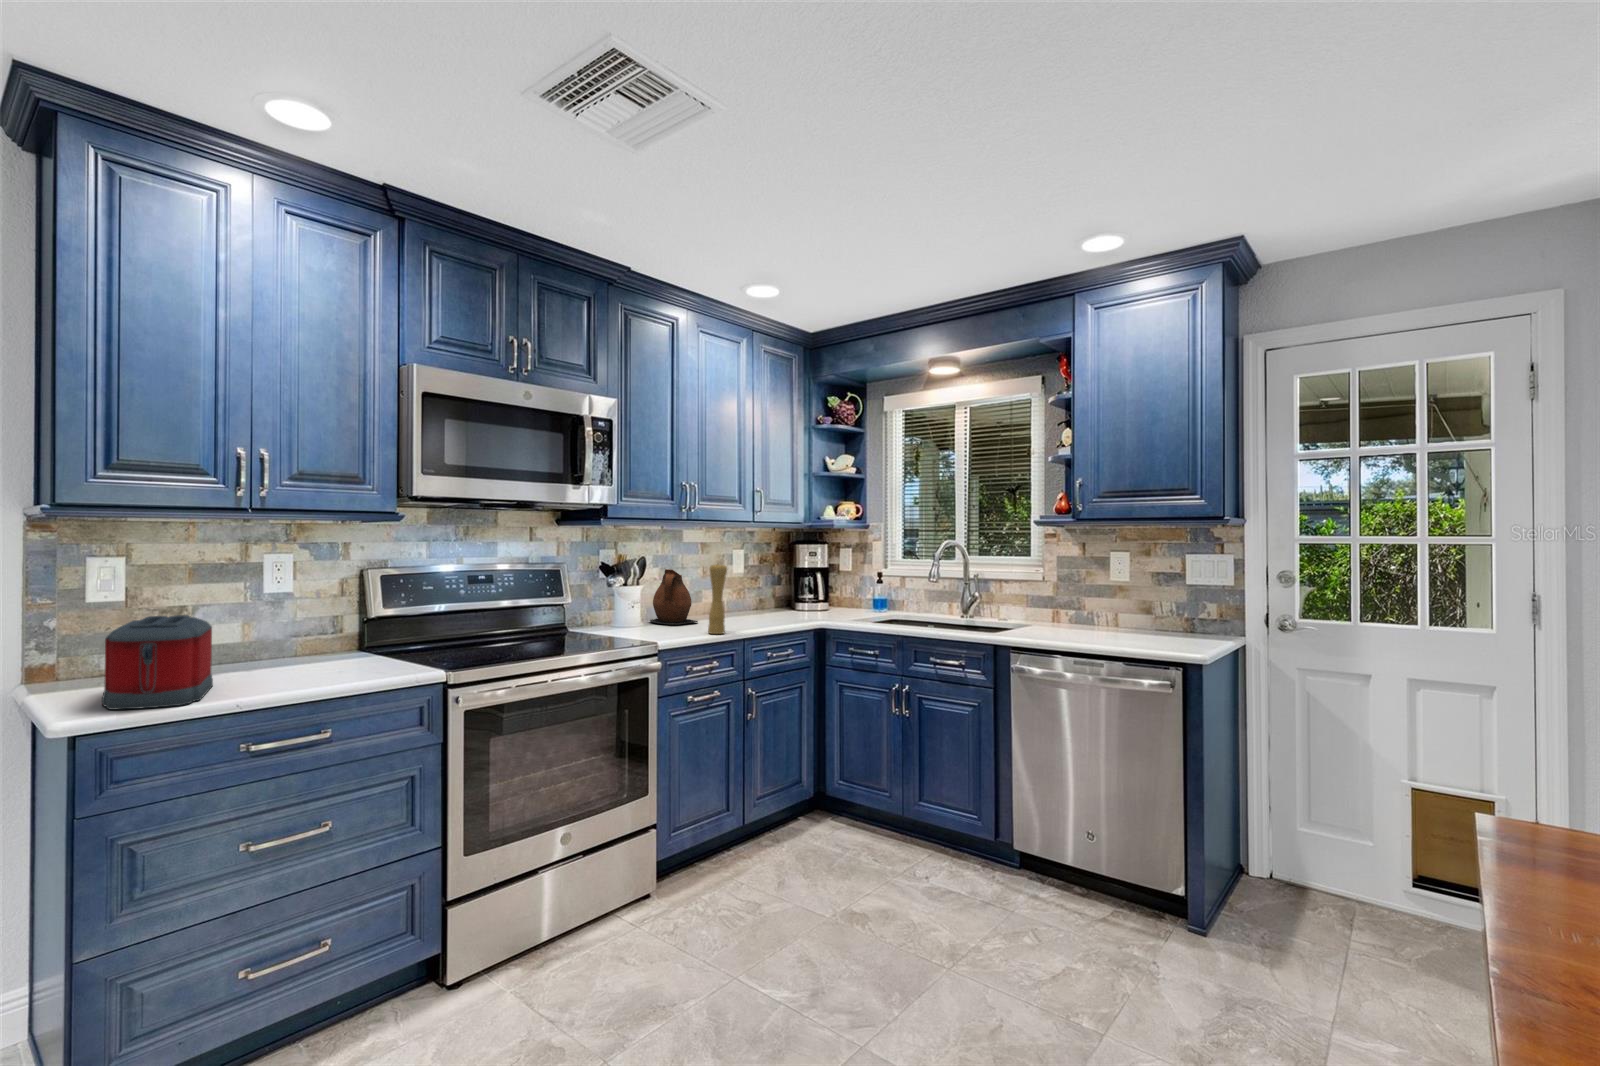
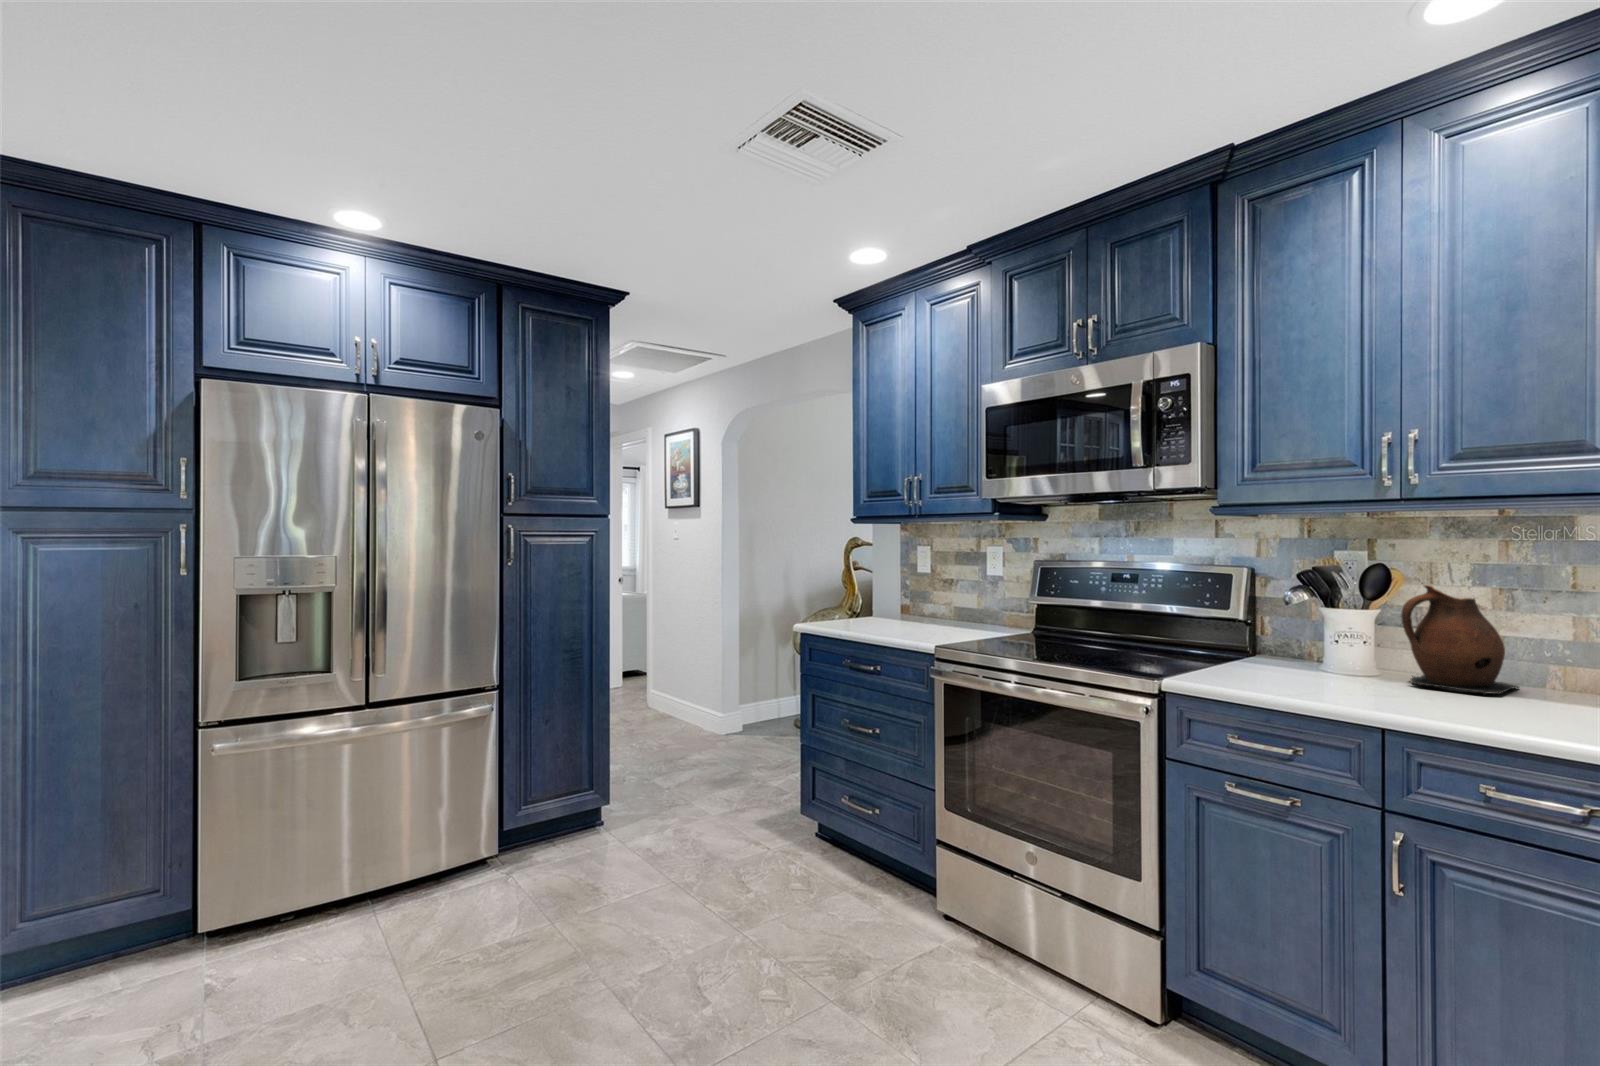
pepper mill: present [708,564,727,634] -> none [1351,569,1393,704]
toaster: present [102,615,213,710] -> none [829,579,902,628]

